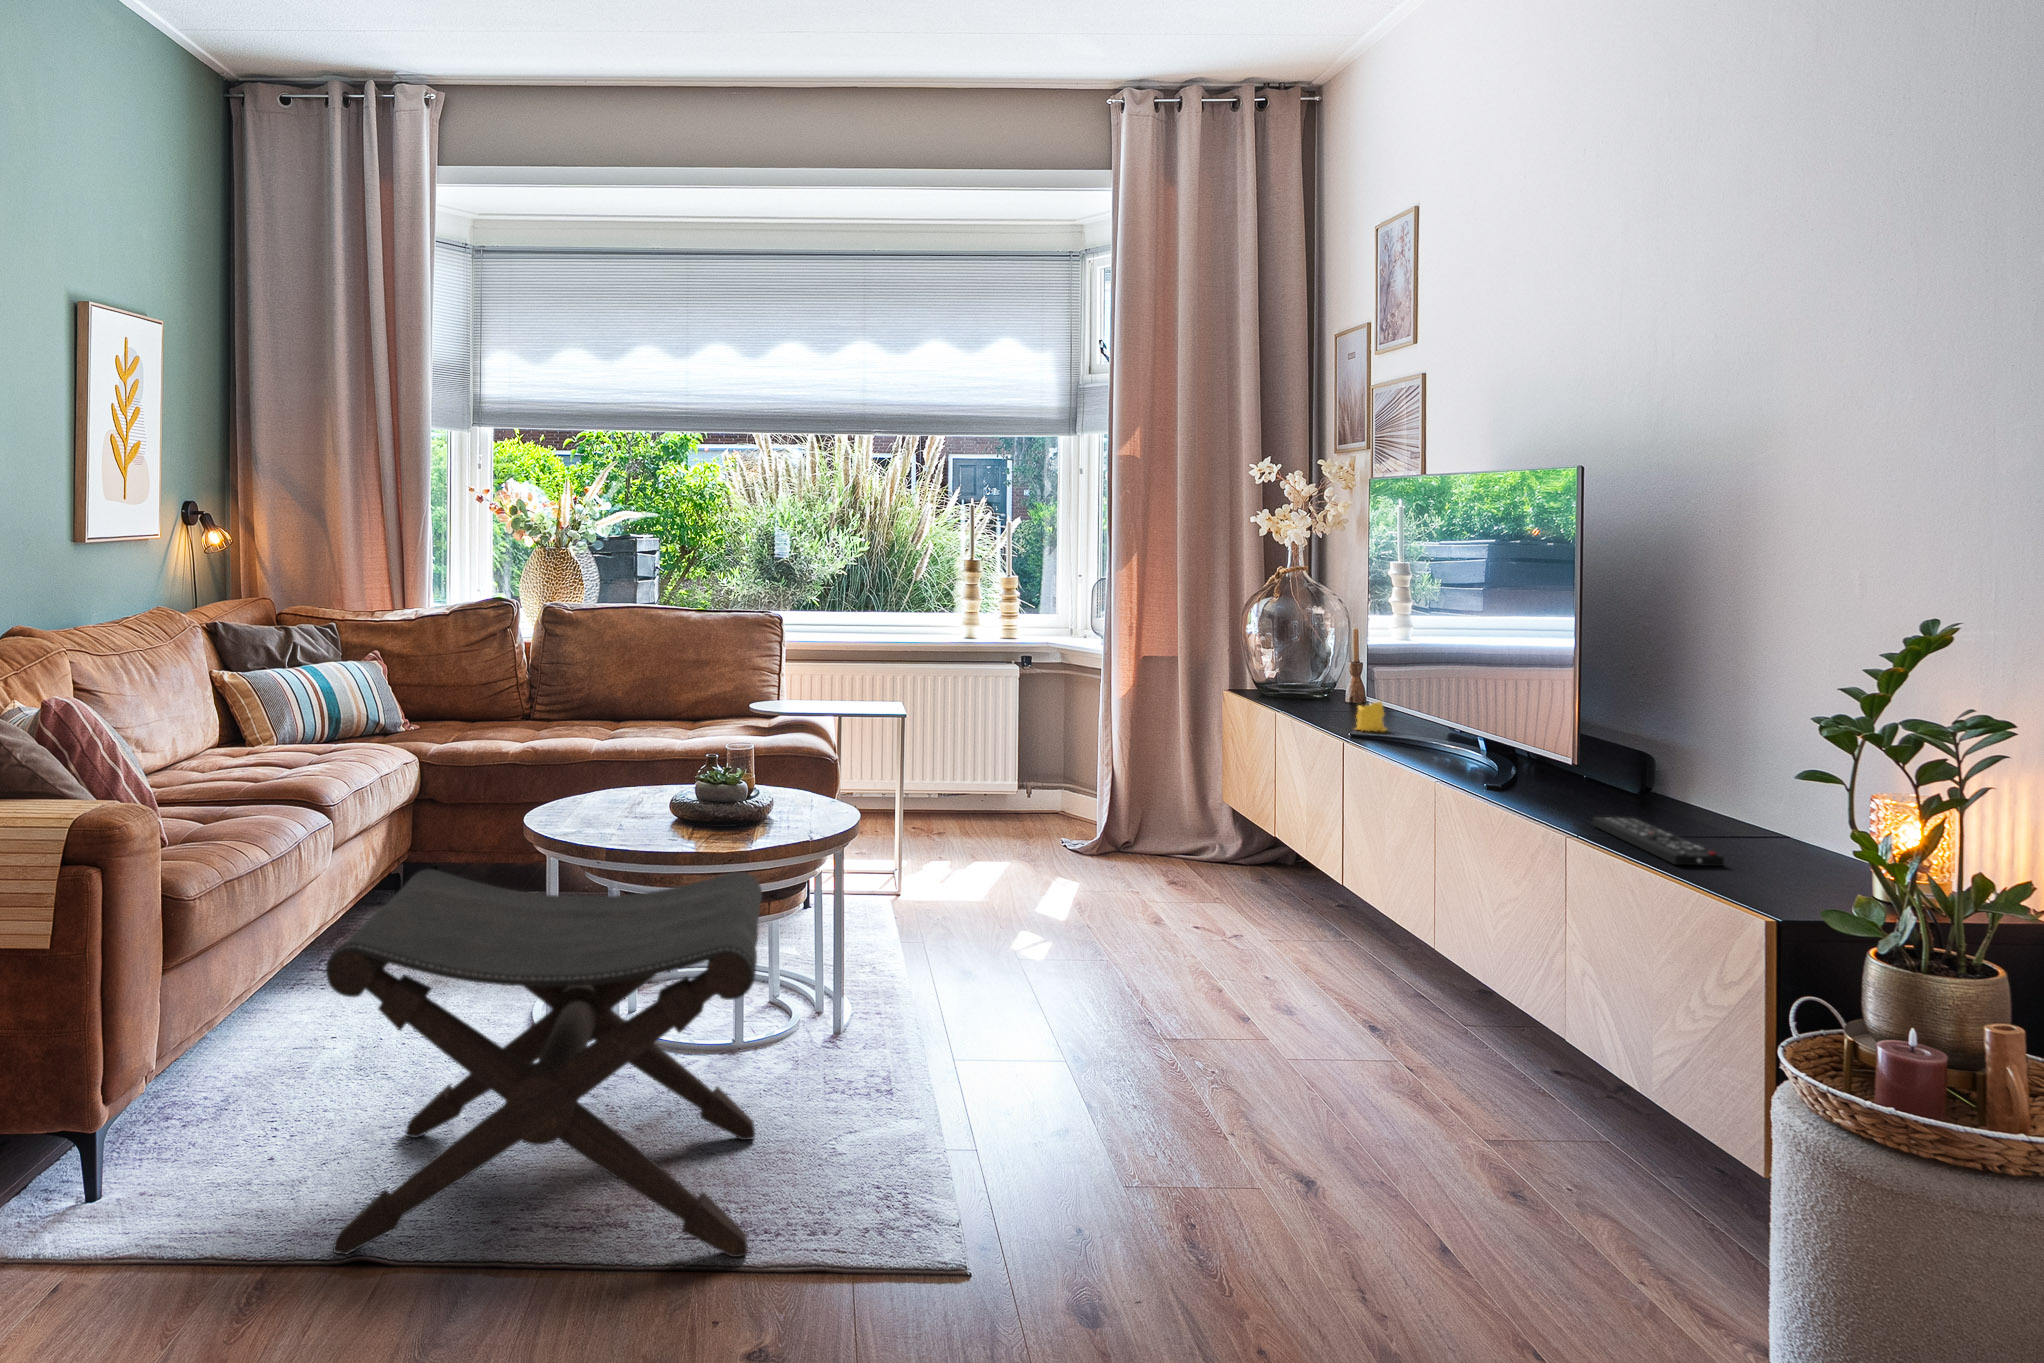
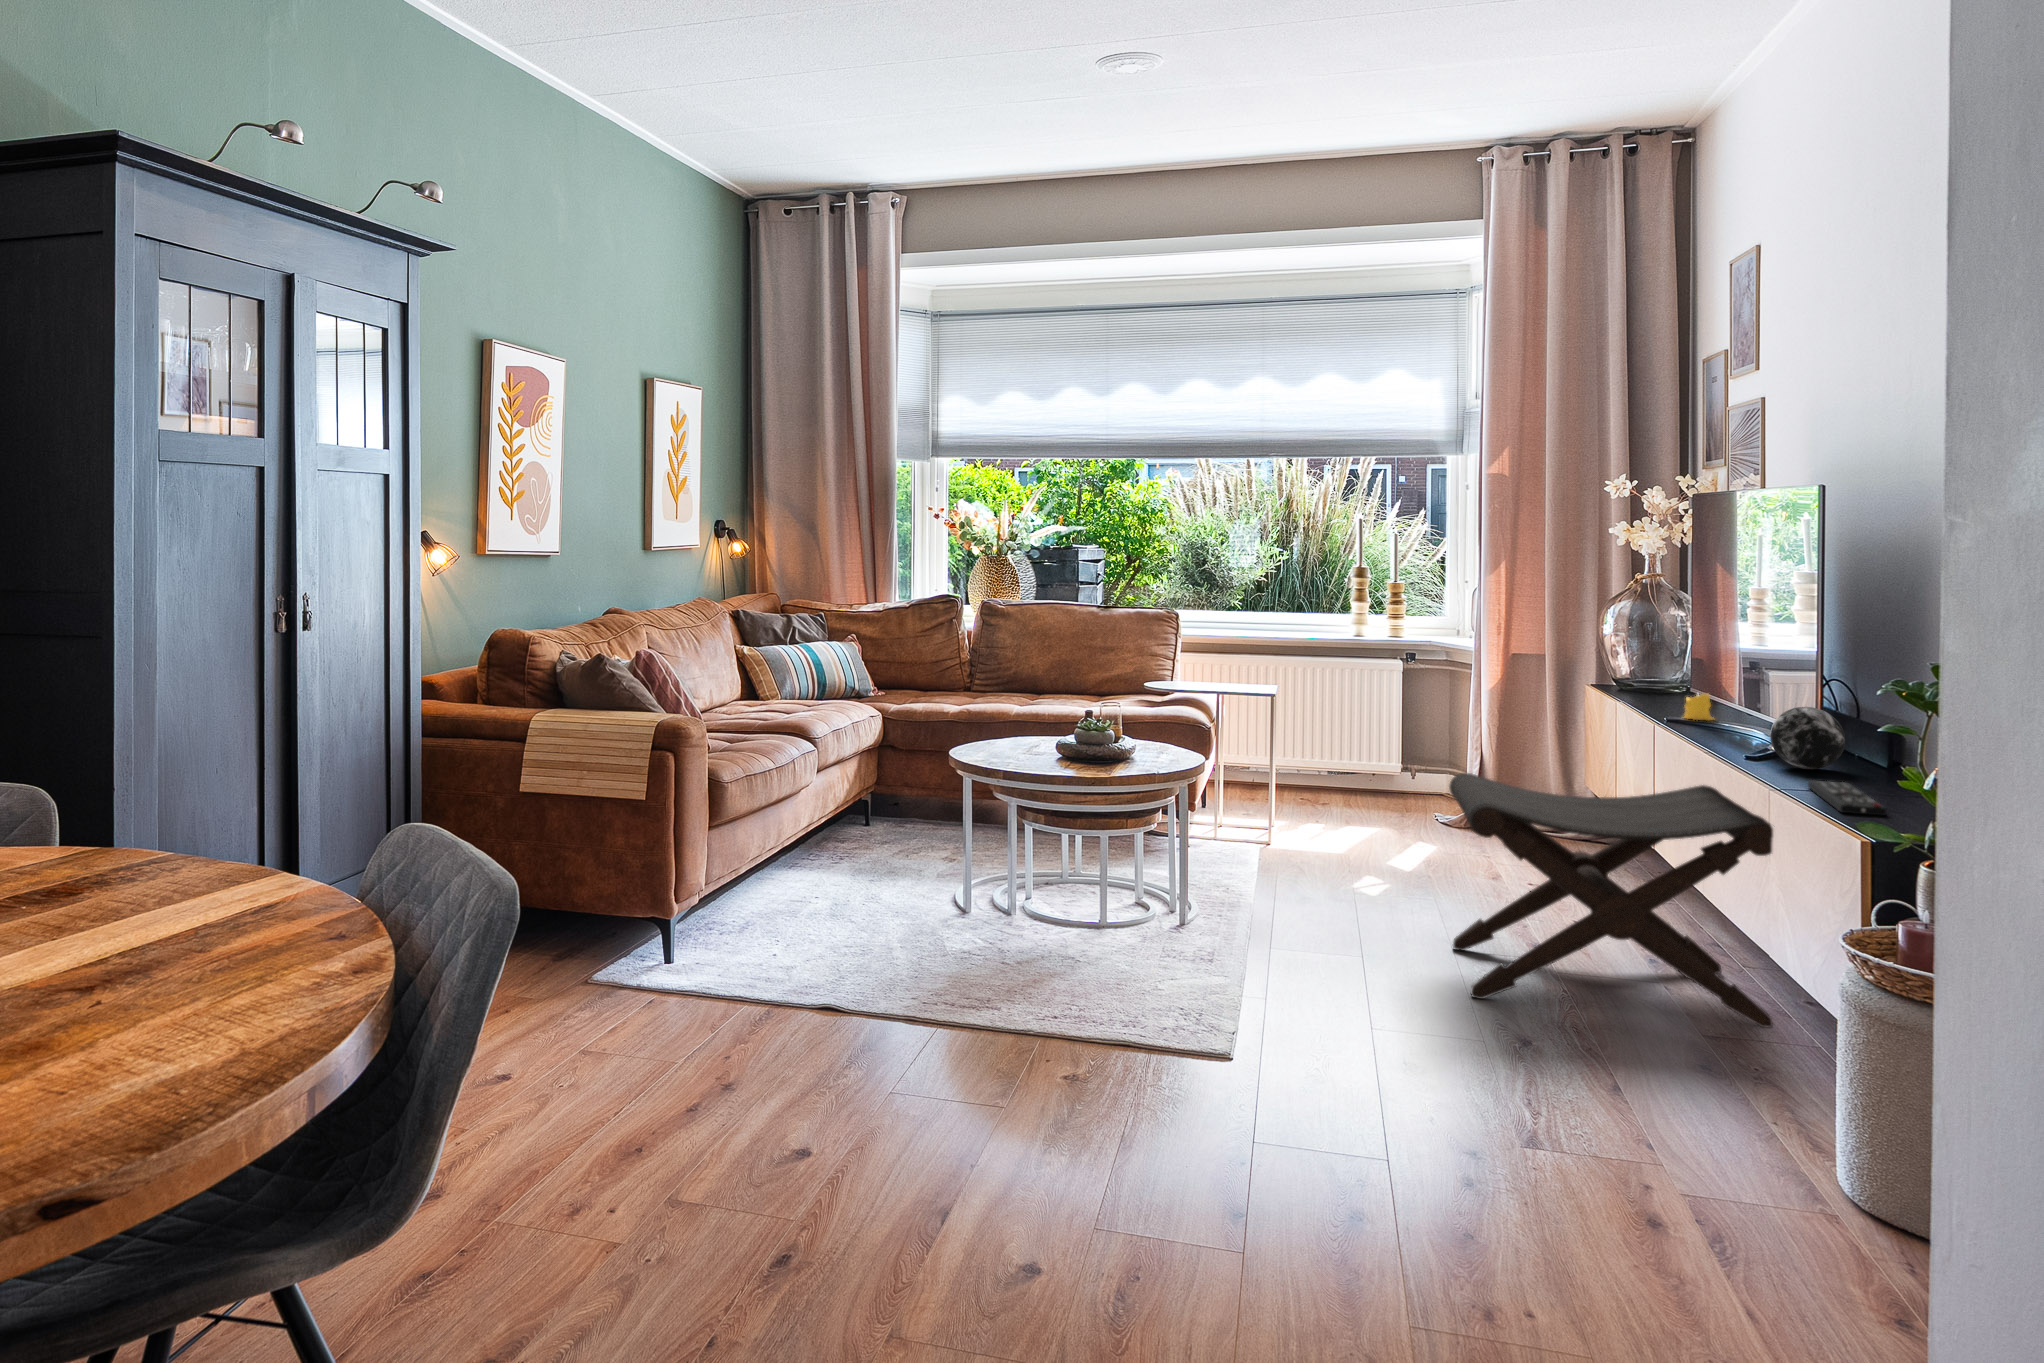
decorative orb: none [1517,724,1598,797] -> present [1770,707,1845,769]
footstool: present [326,869,762,1257] -> present [1449,773,1773,1027]

